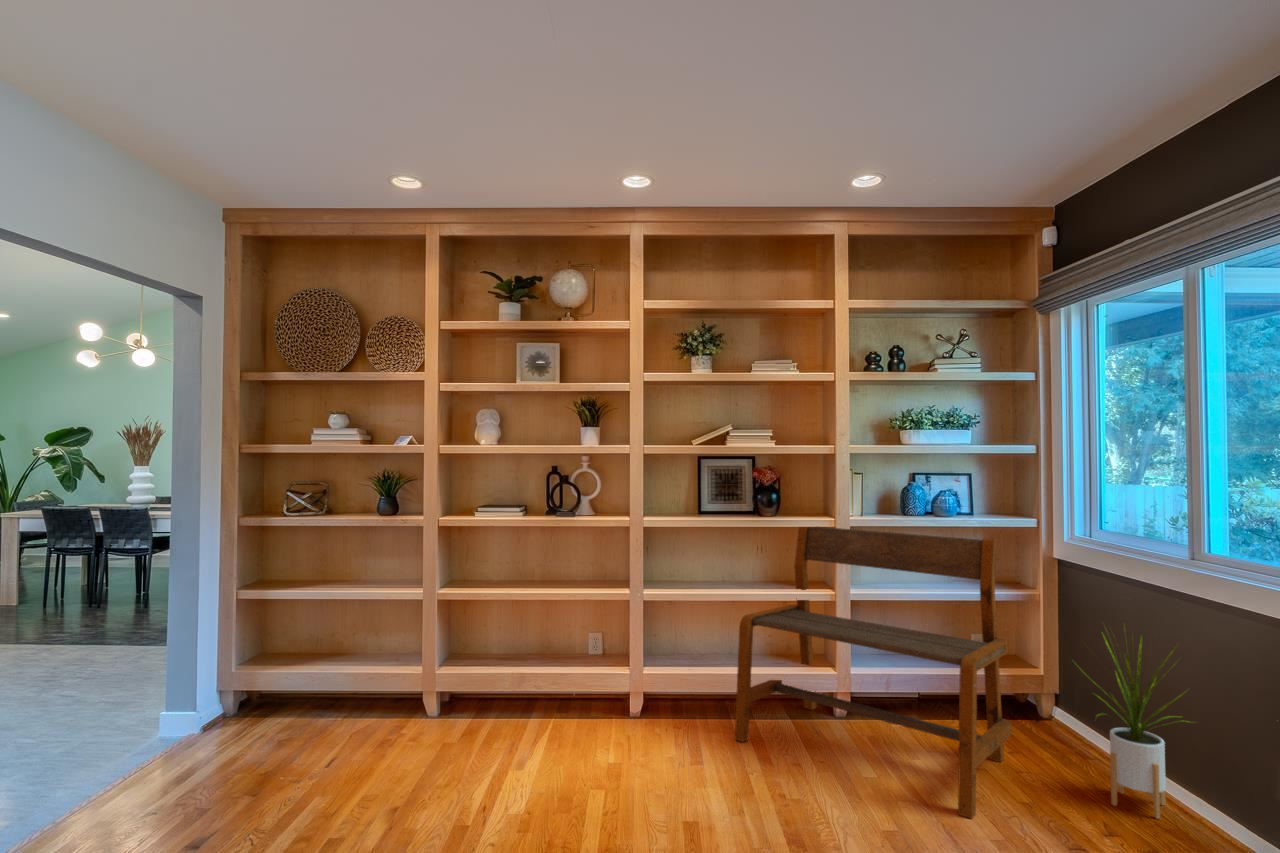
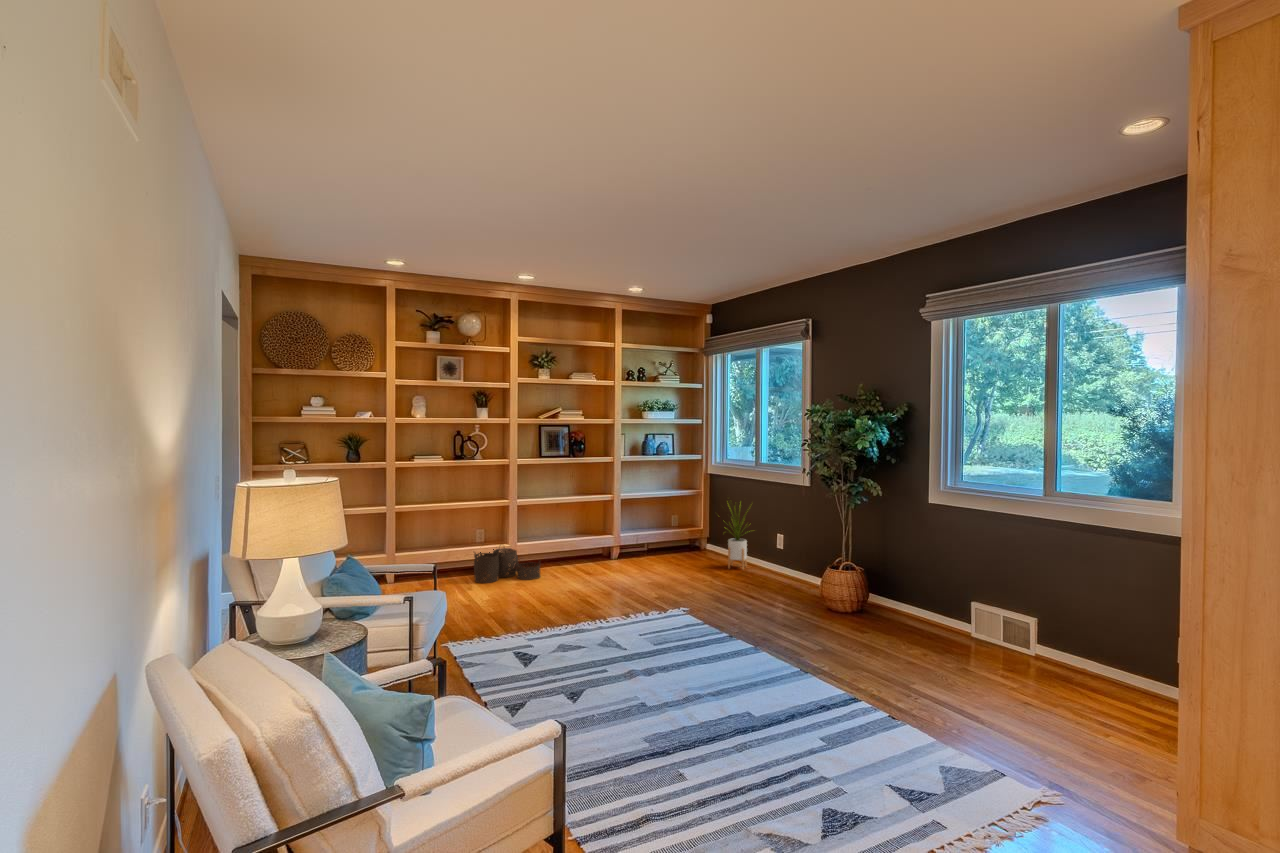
bench: present [735,527,1012,819] -> none [568,461,692,577]
woven basket: none [548,666,672,761] -> present [474,547,540,583]

